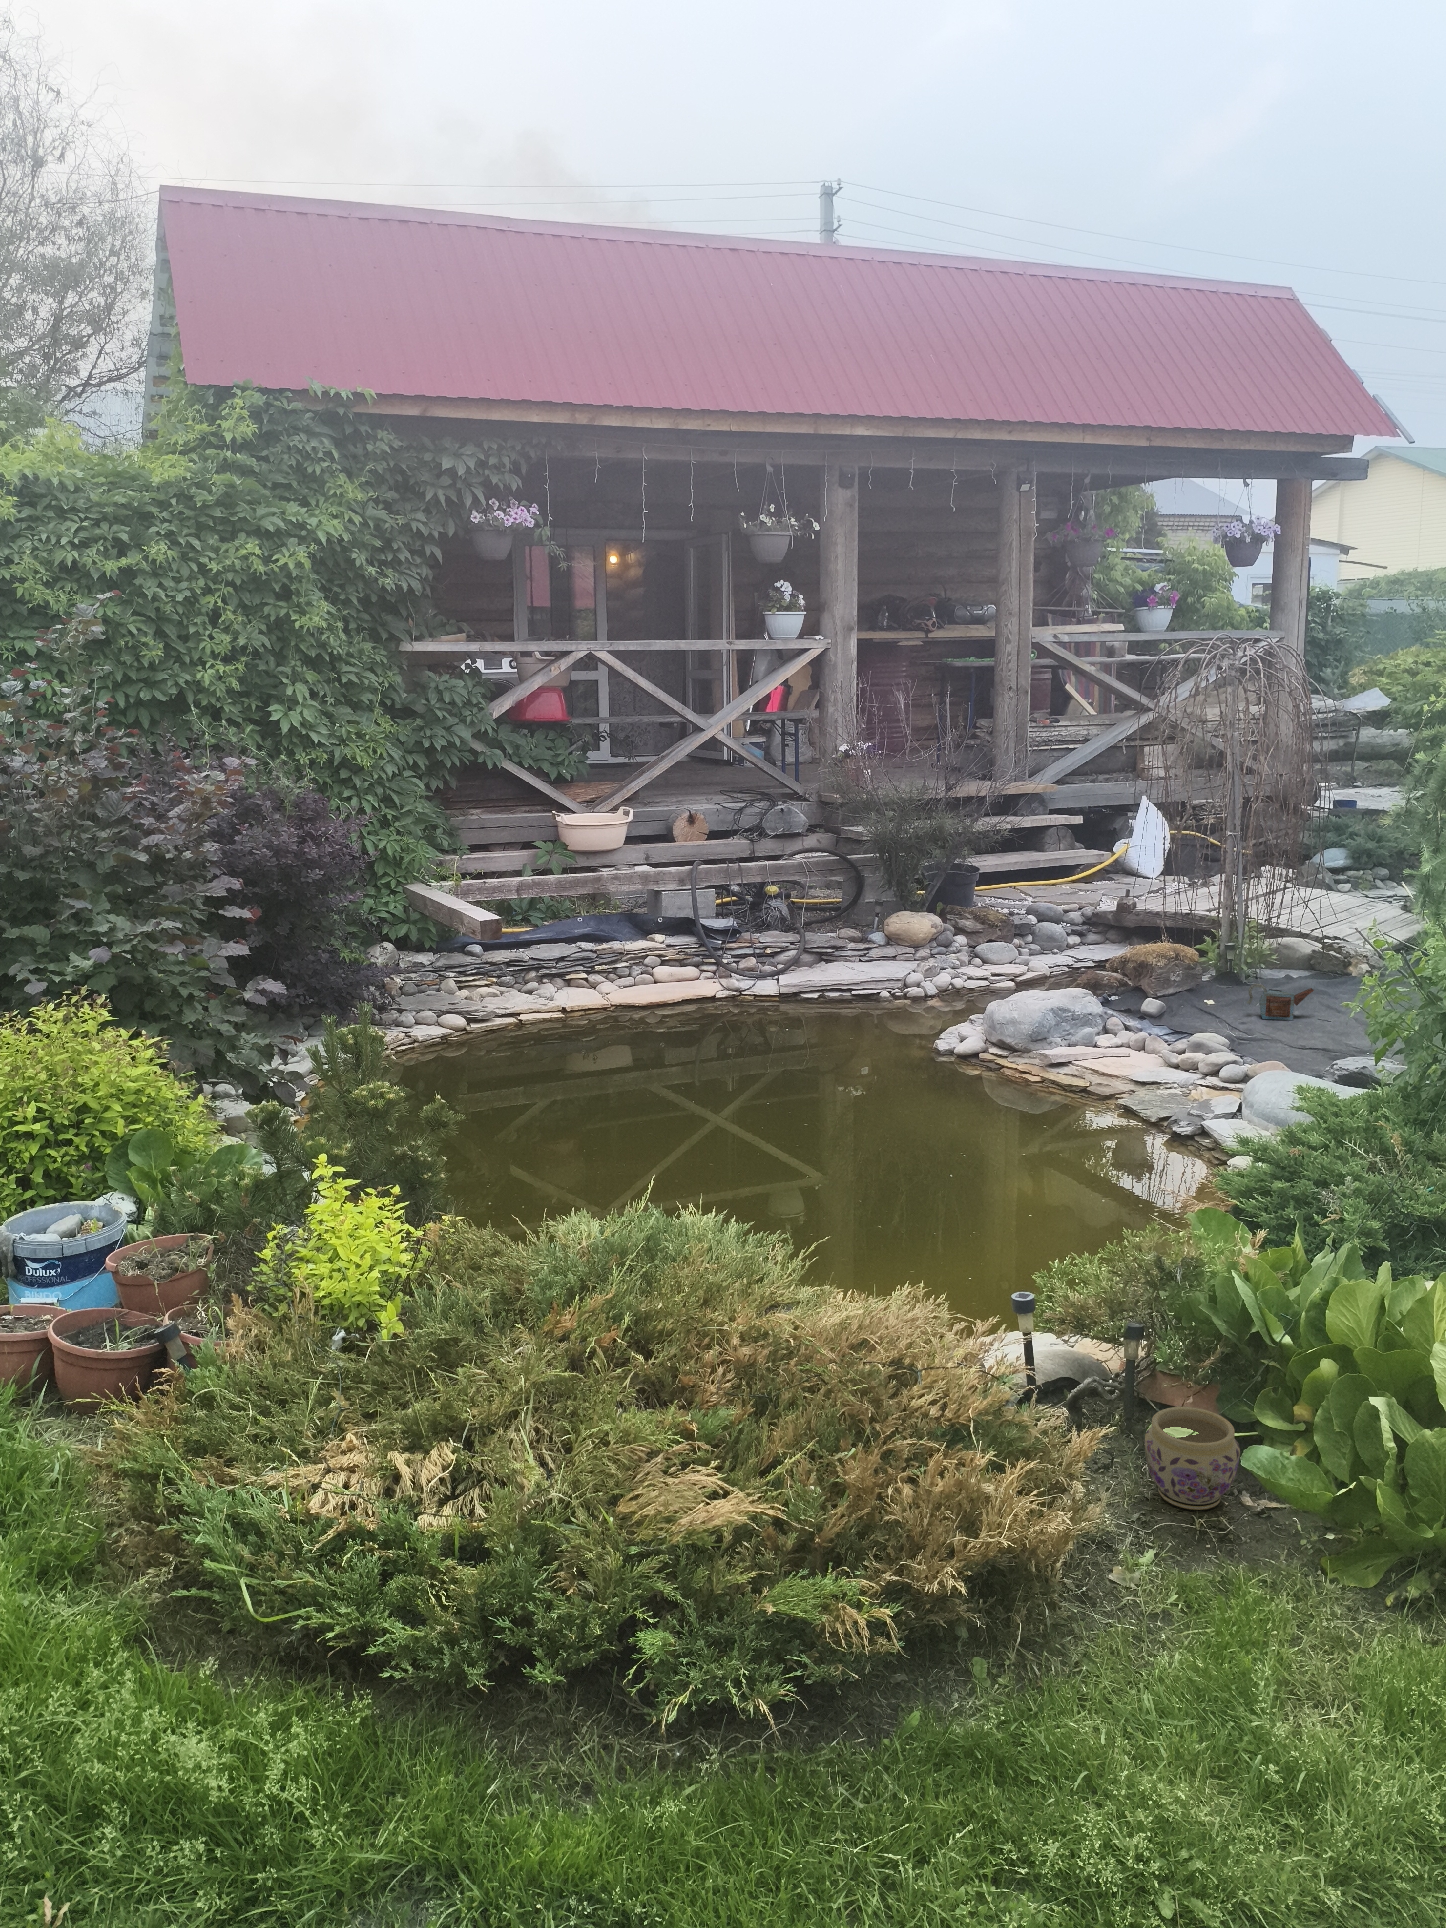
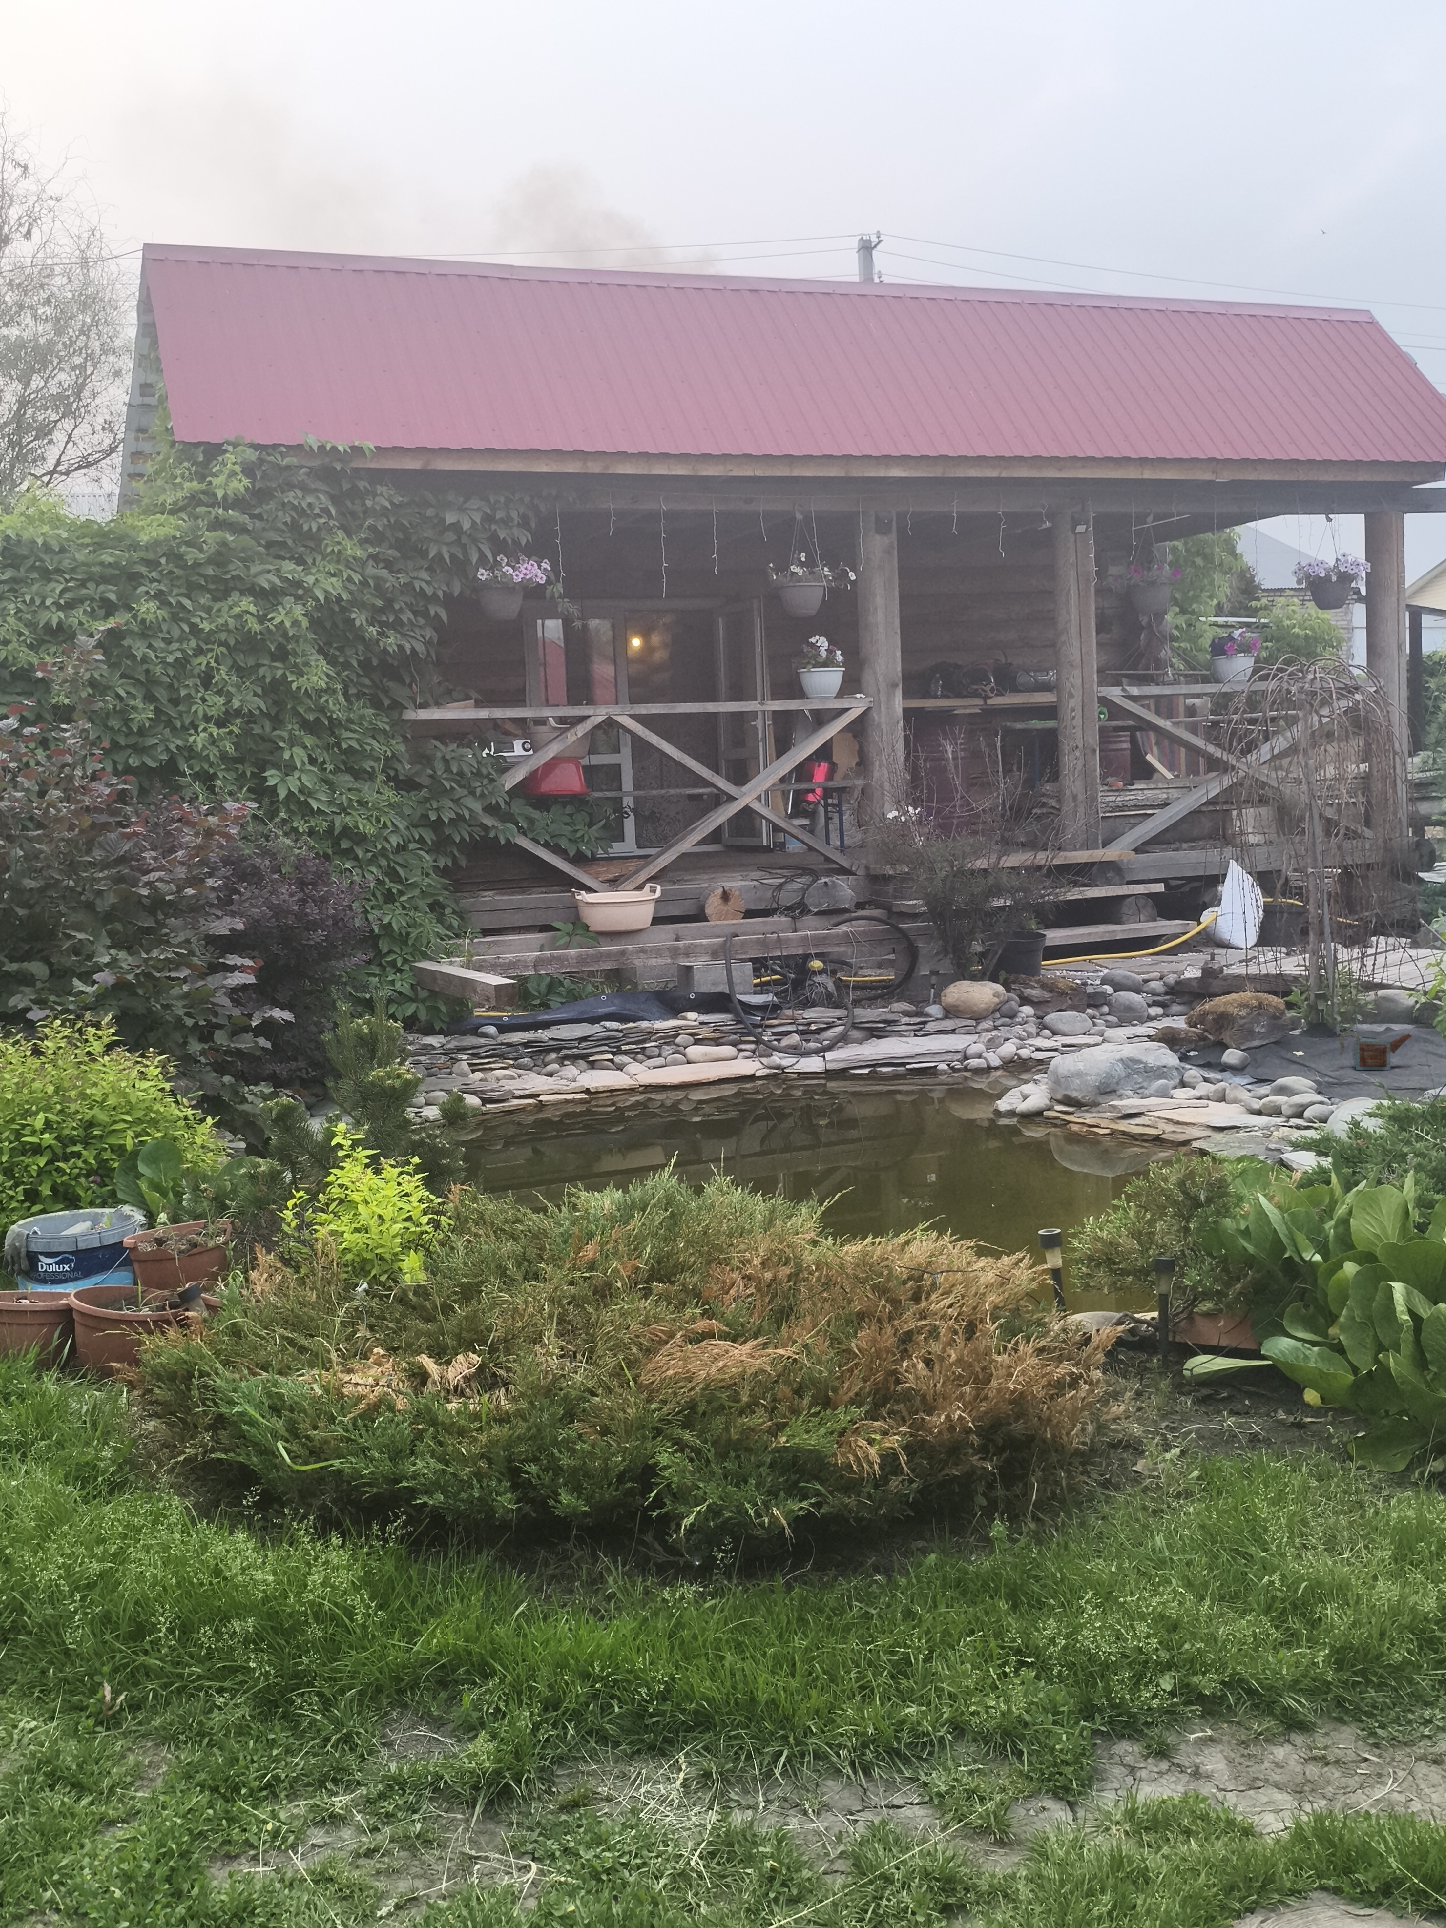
planter: present [1145,1407,1240,1512] -> none [1185,1335,1282,1435]

